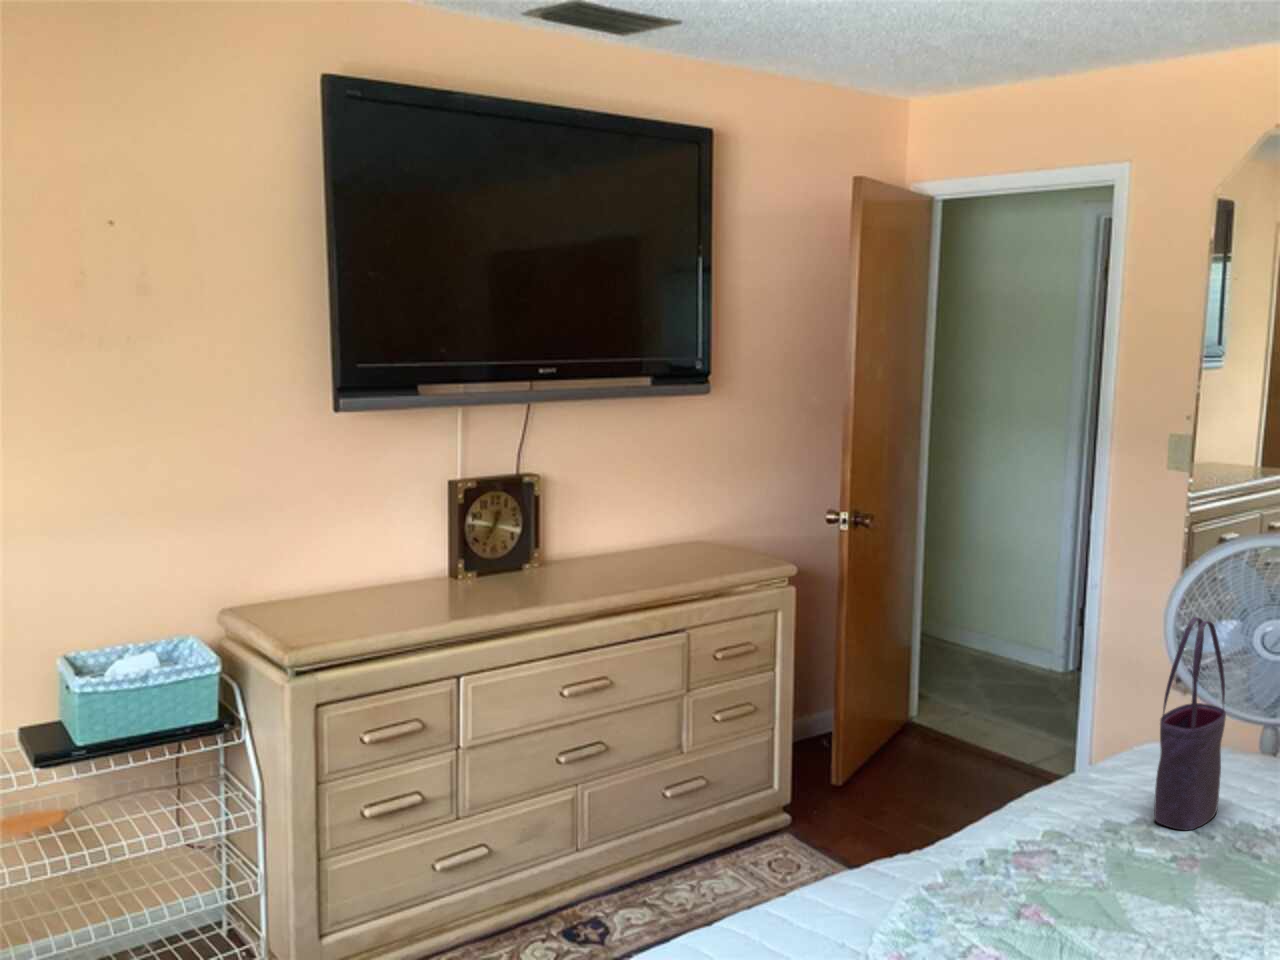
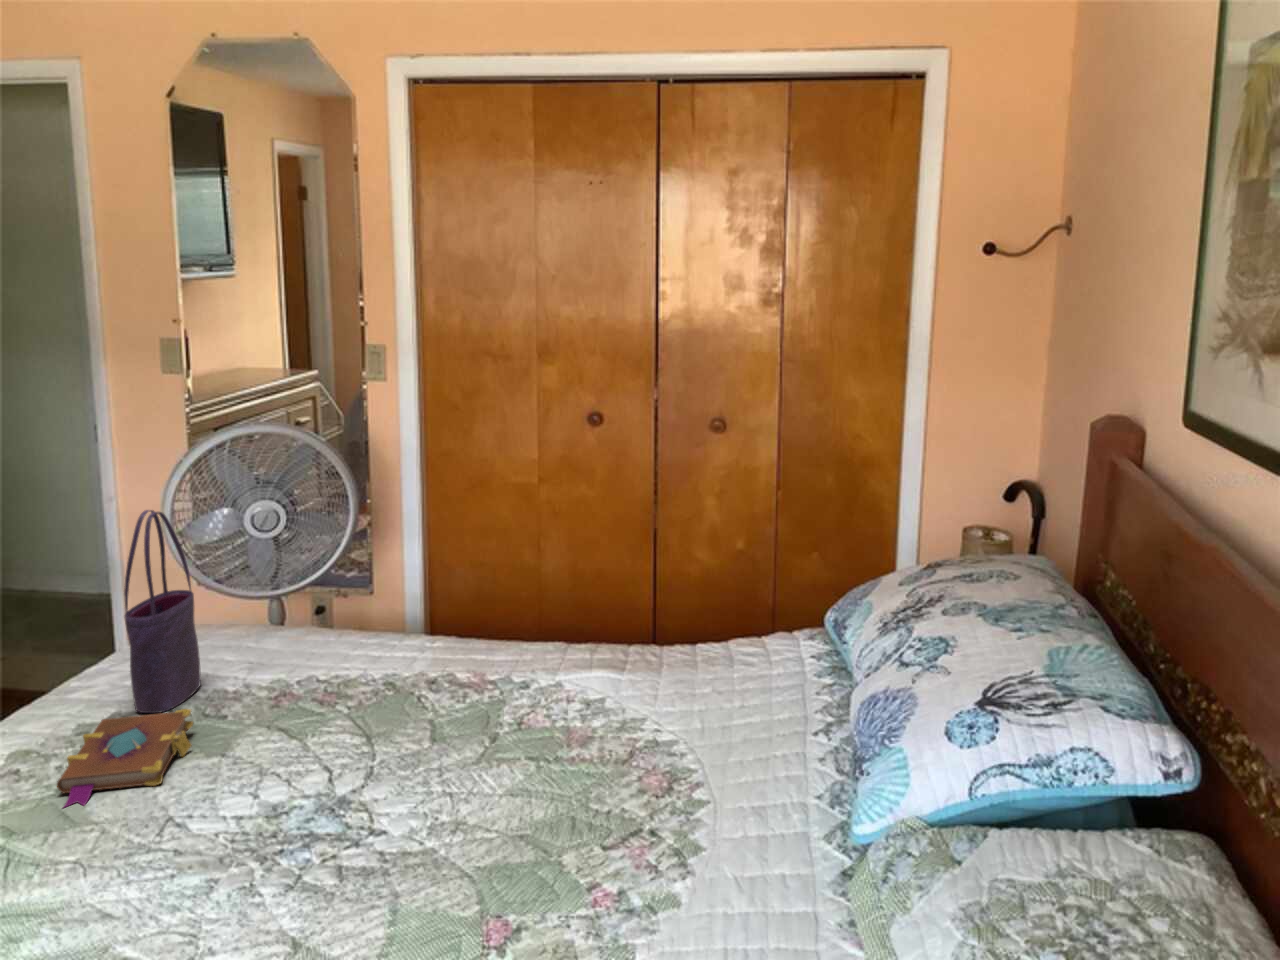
book: none [1110,824,1241,917] -> present [57,709,193,807]

